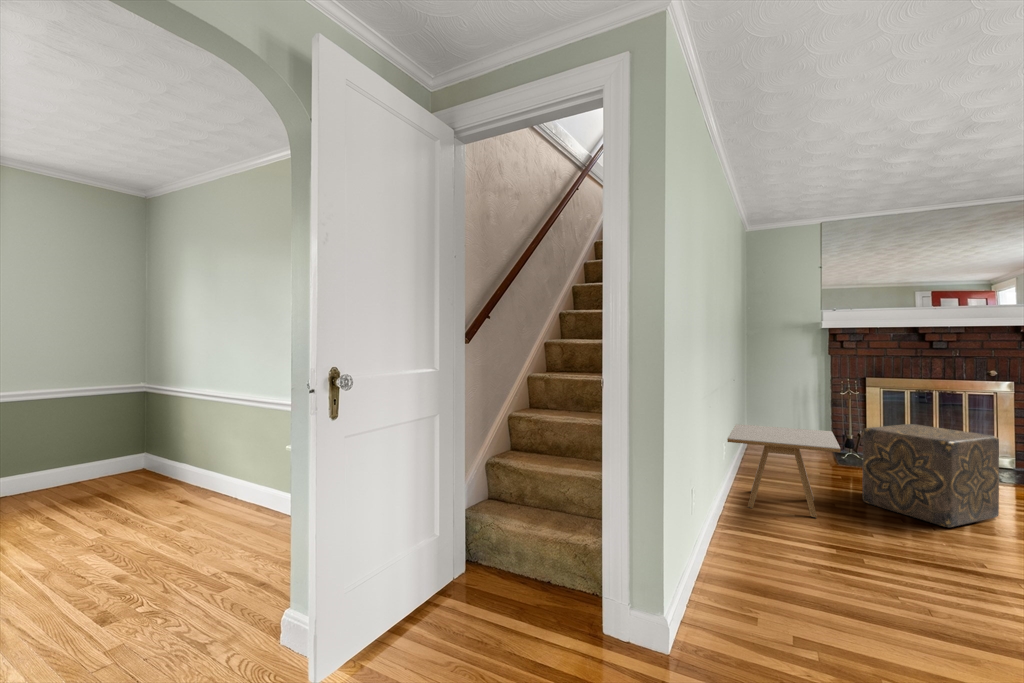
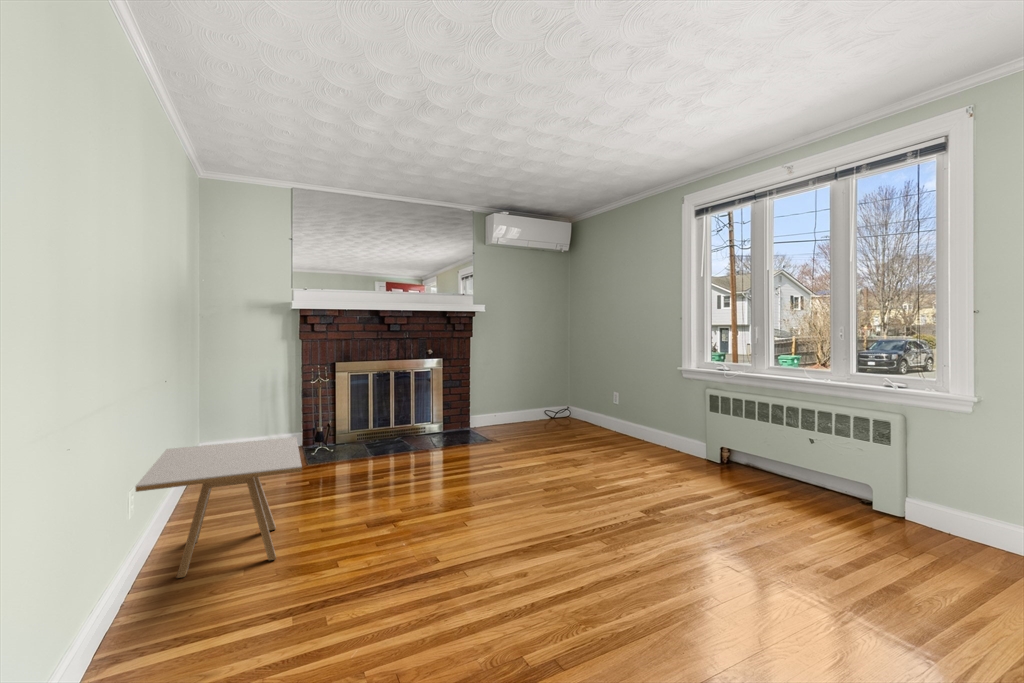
ottoman: present [863,424,999,527] -> none [329,413,440,520]

